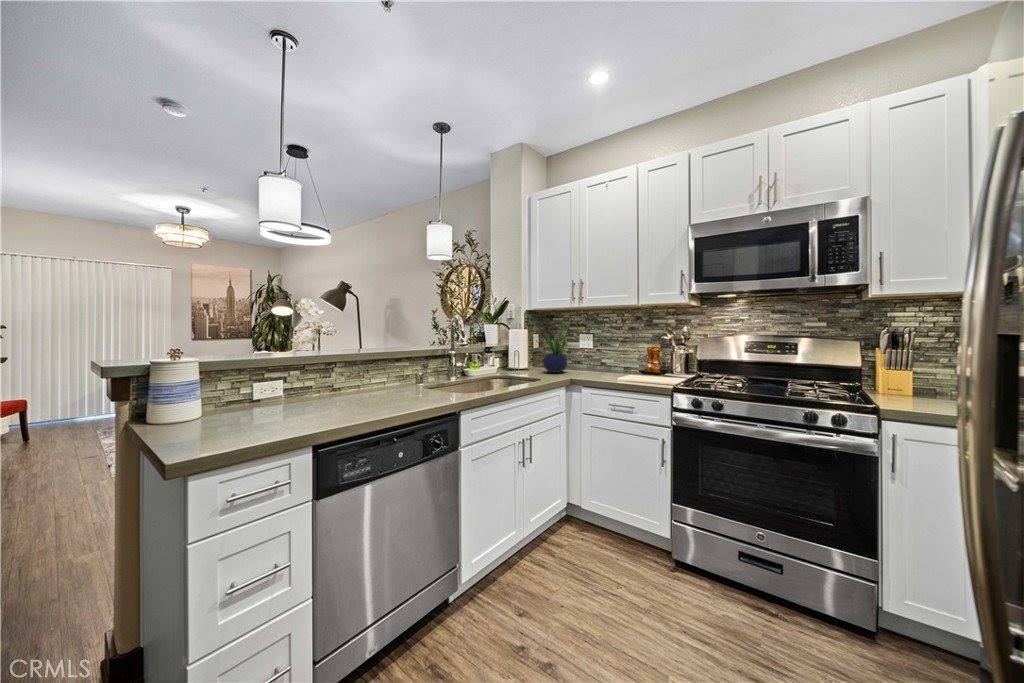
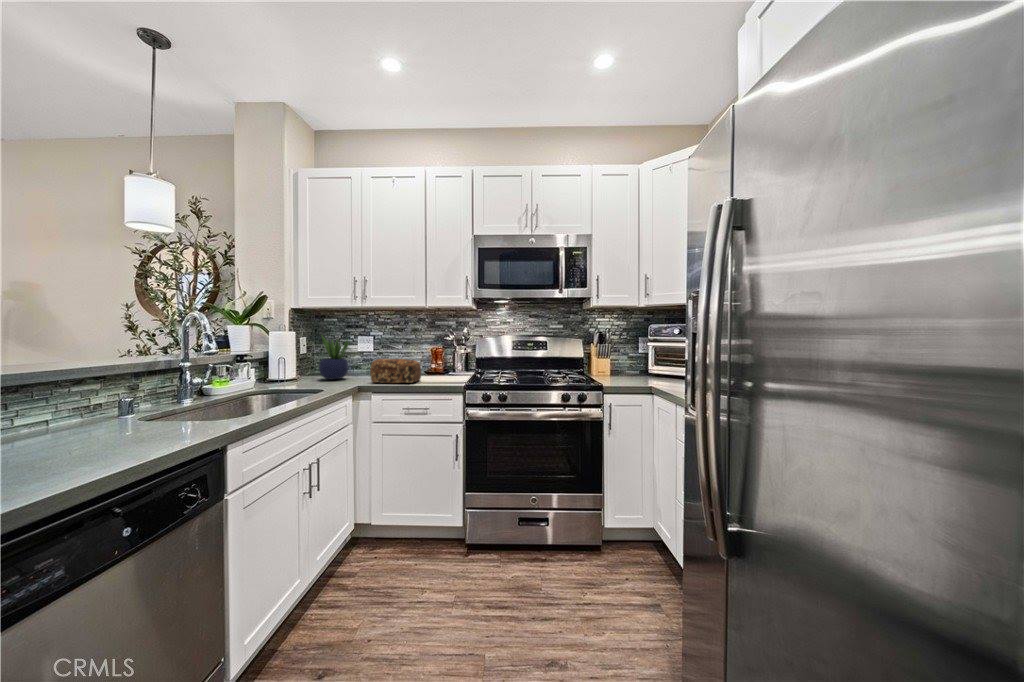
bread loaf: none [582,356,631,381] -> present [370,359,421,383]

